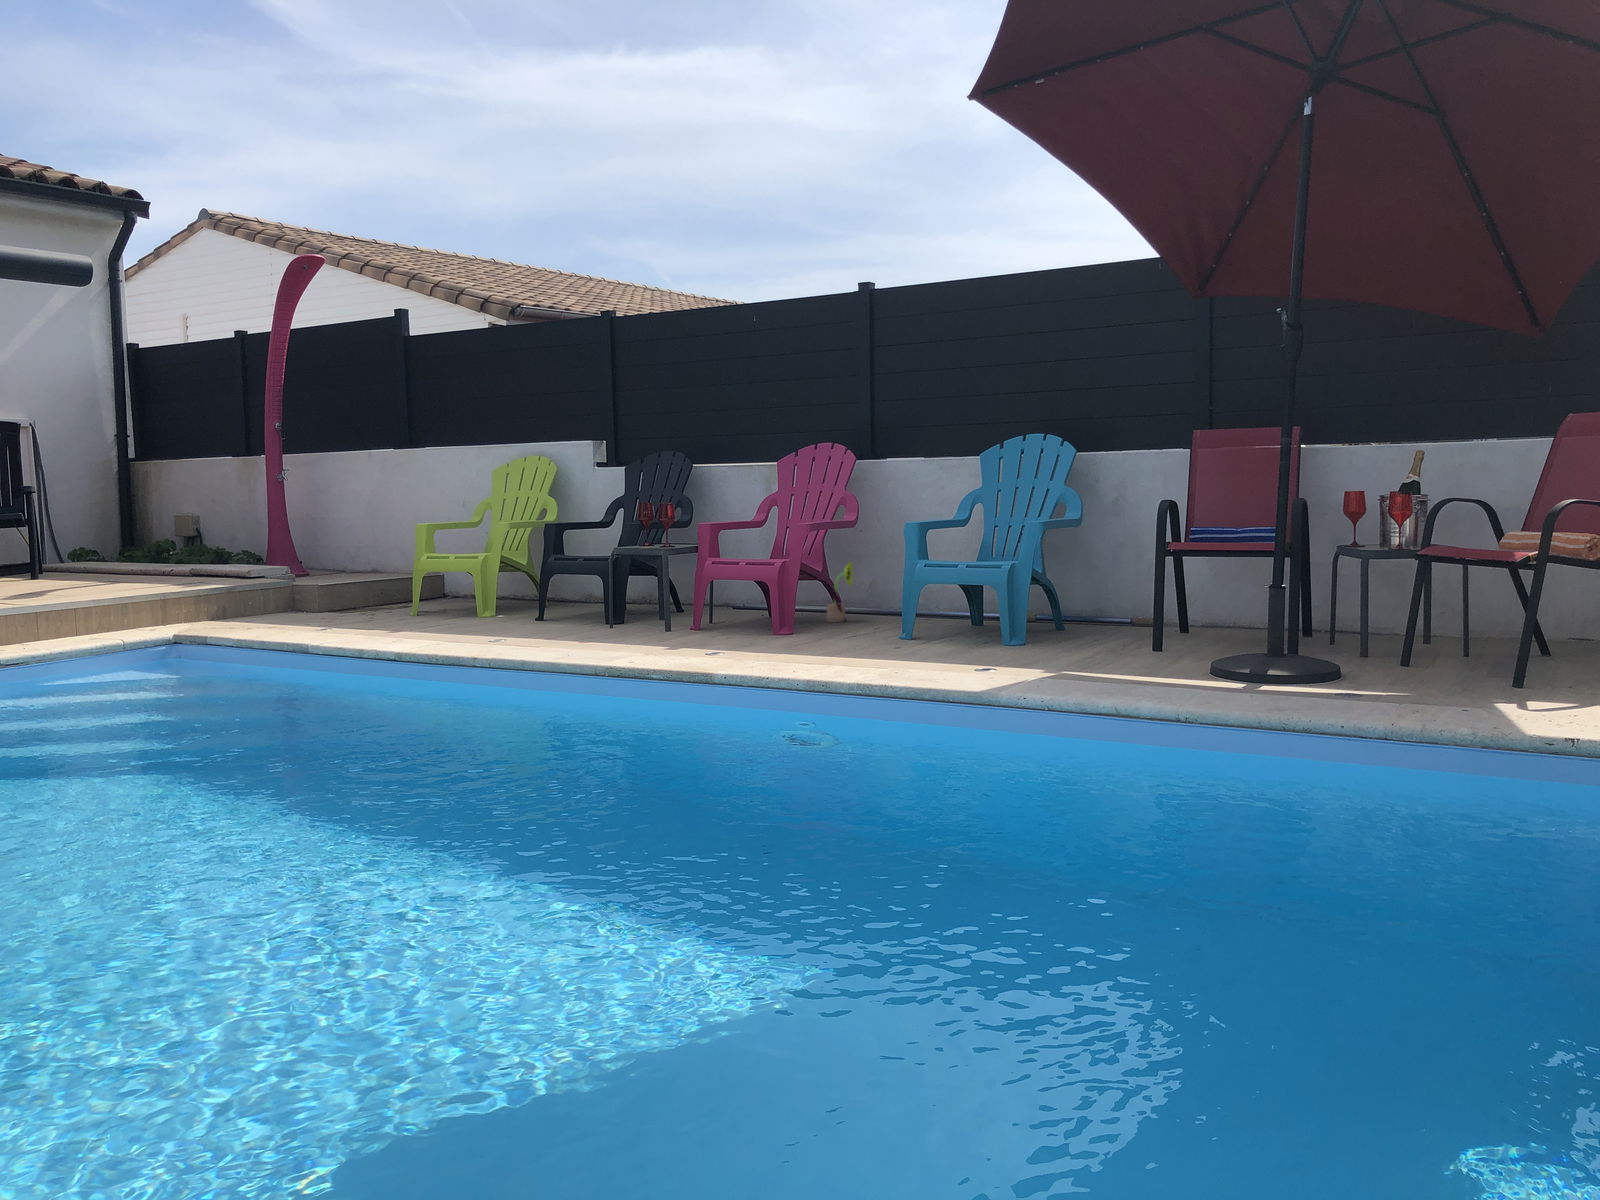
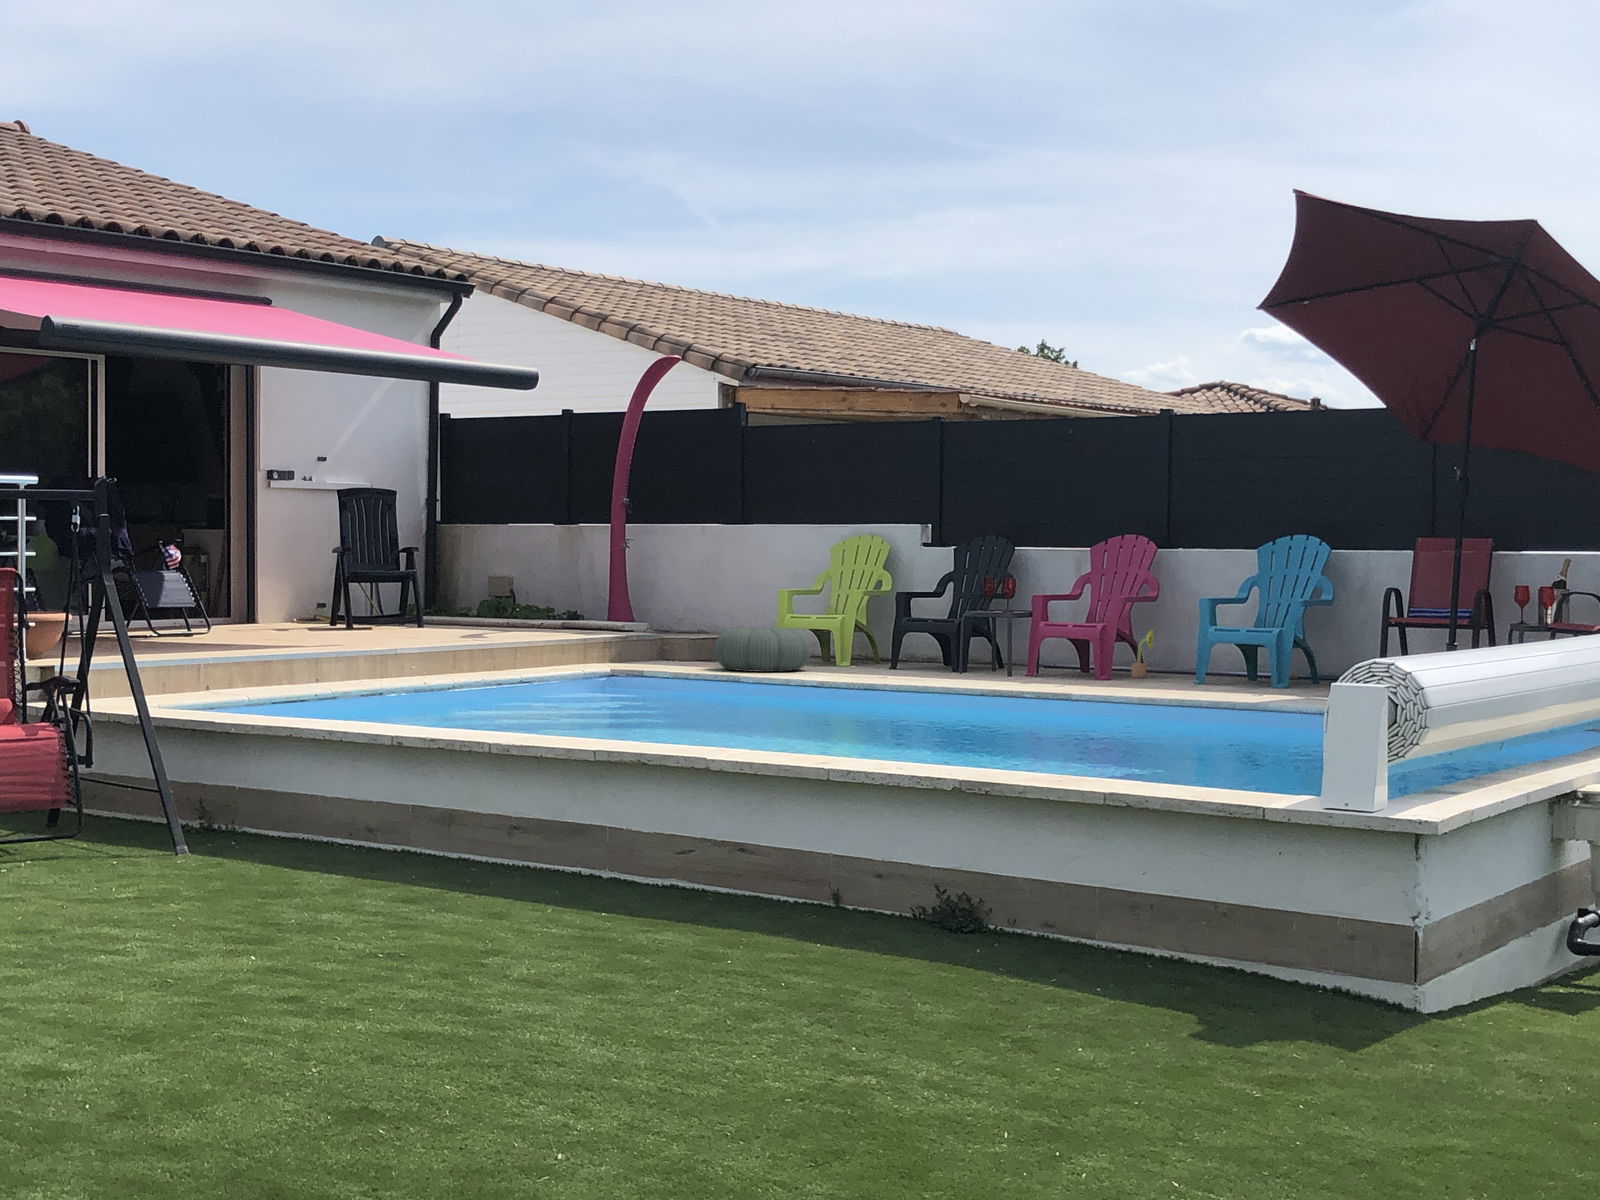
pouf: none [306,570,433,629] -> present [715,627,811,672]

